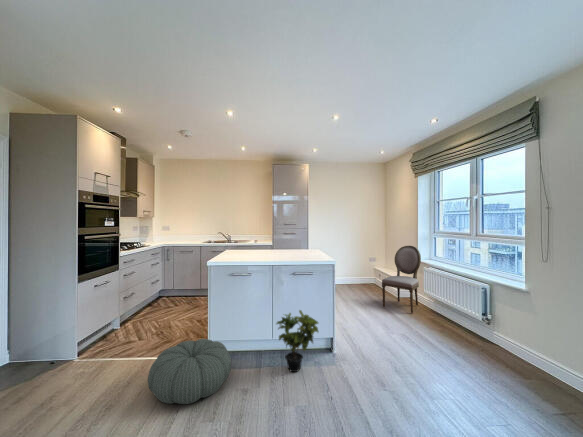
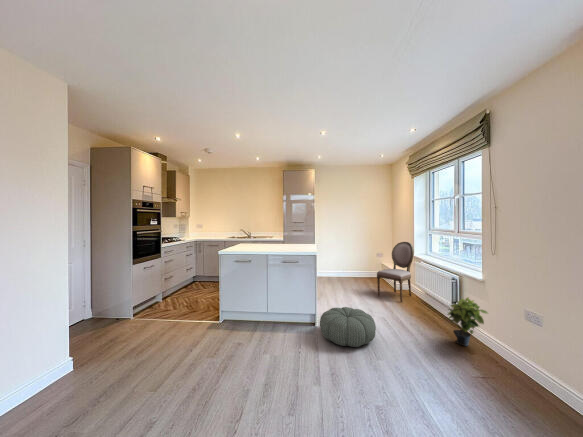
potted plant: present [277,310,319,372] -> present [448,298,488,346]
pouf: present [148,339,231,404] -> present [320,307,376,347]

